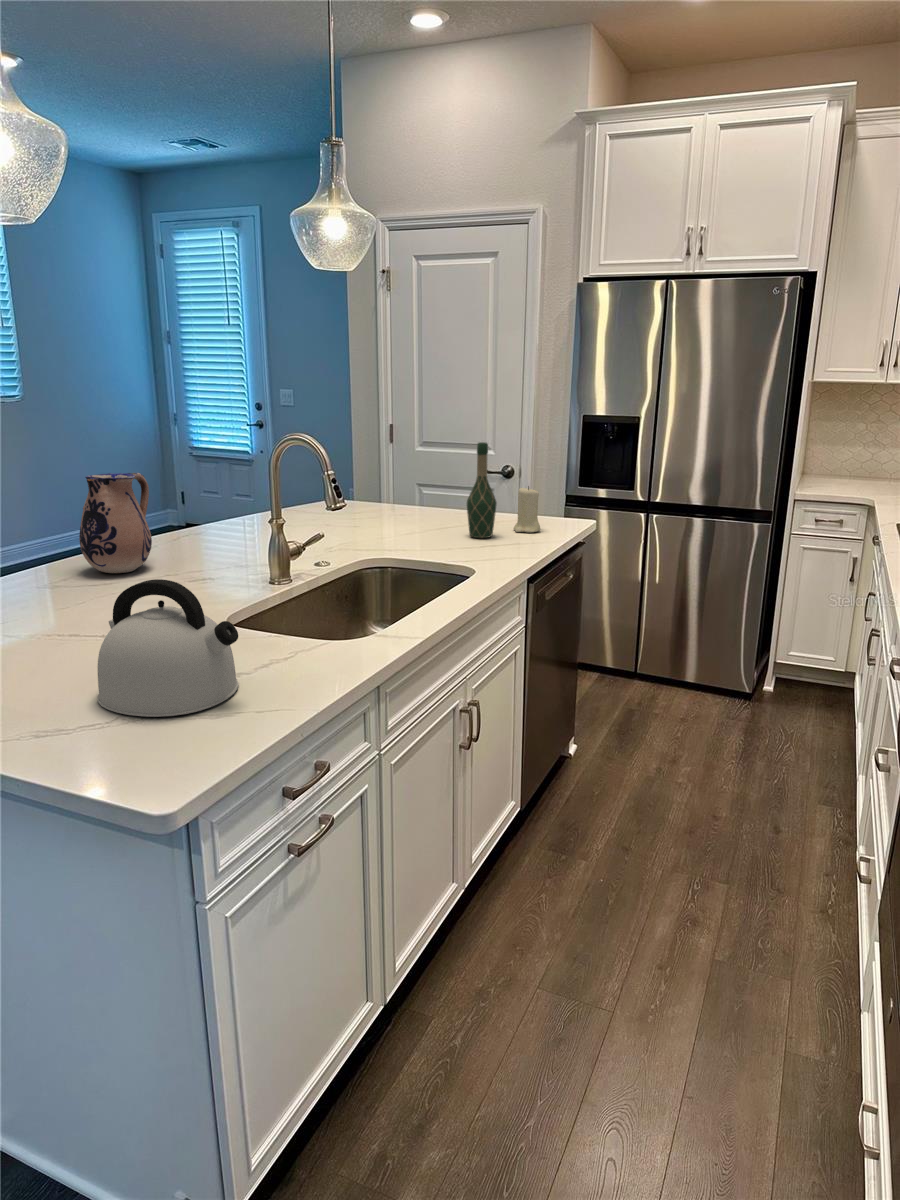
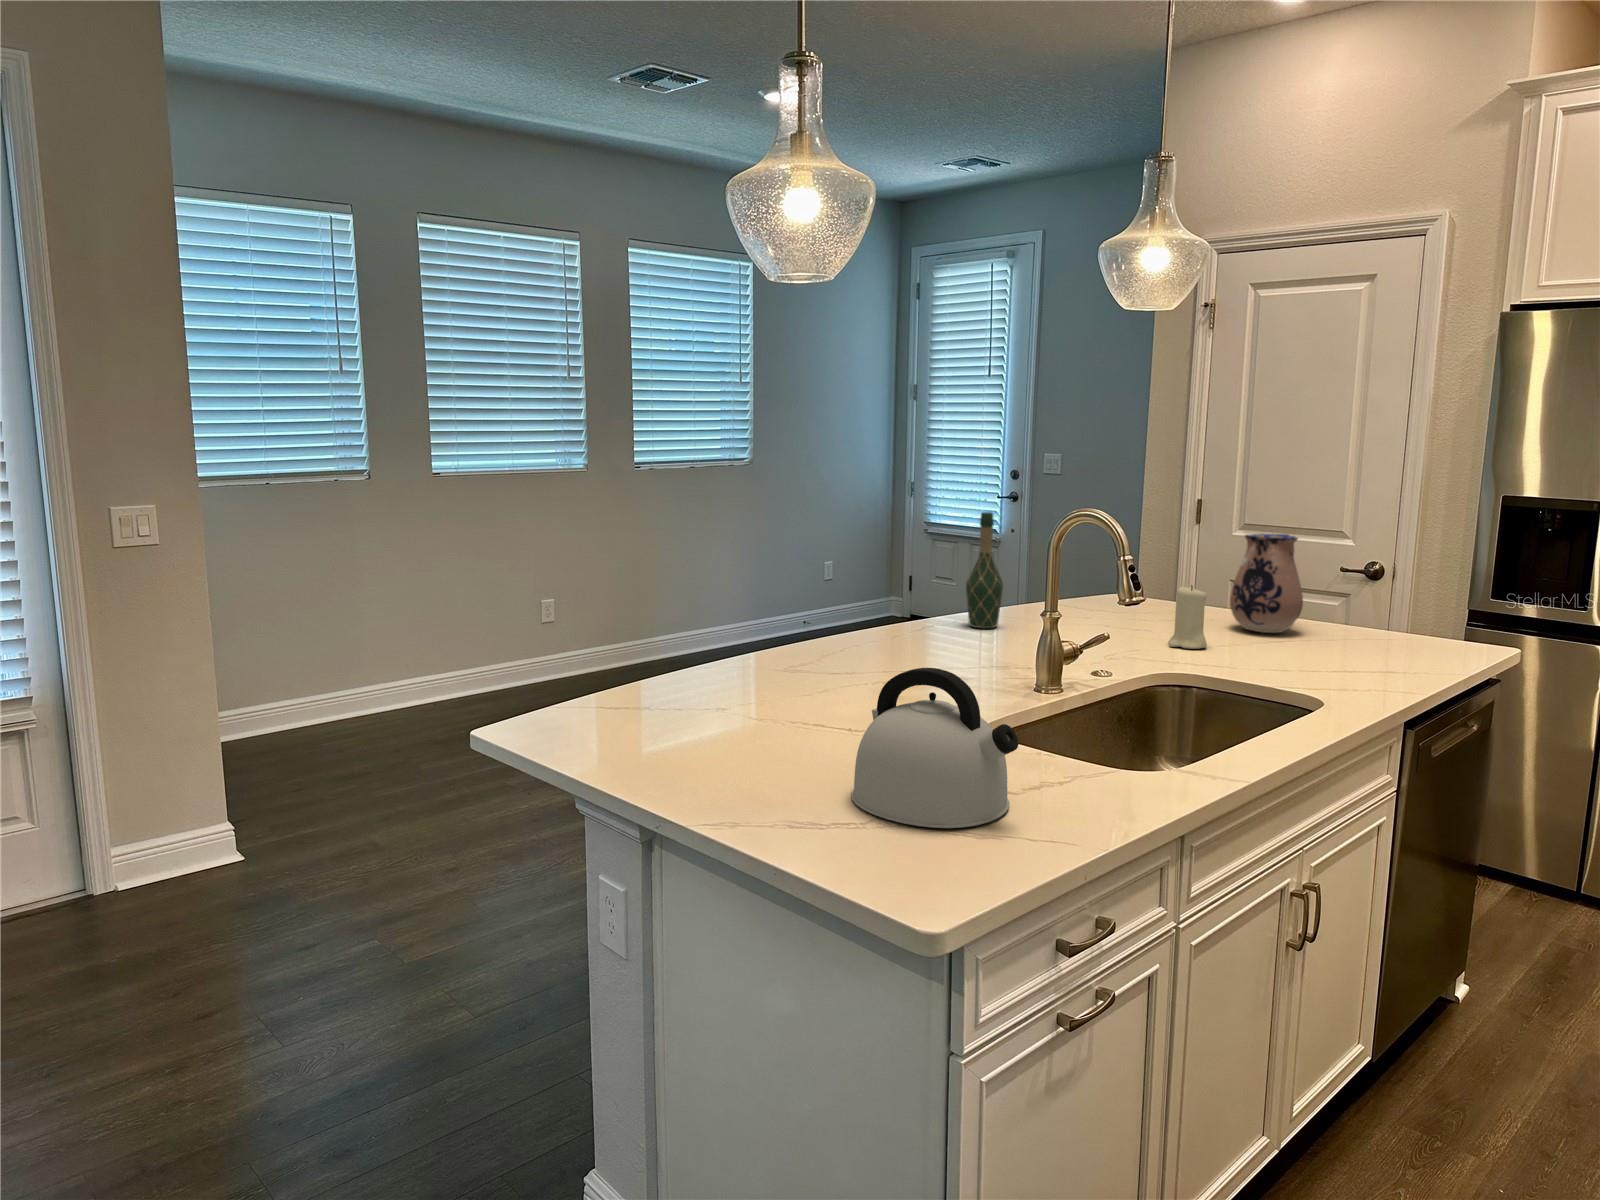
wine bottle: present [467,442,497,538] -> present [966,512,1003,628]
ceramic pitcher: present [79,473,152,573] -> present [1230,534,1303,633]
candle: present [513,486,540,532] -> present [1168,585,1207,649]

